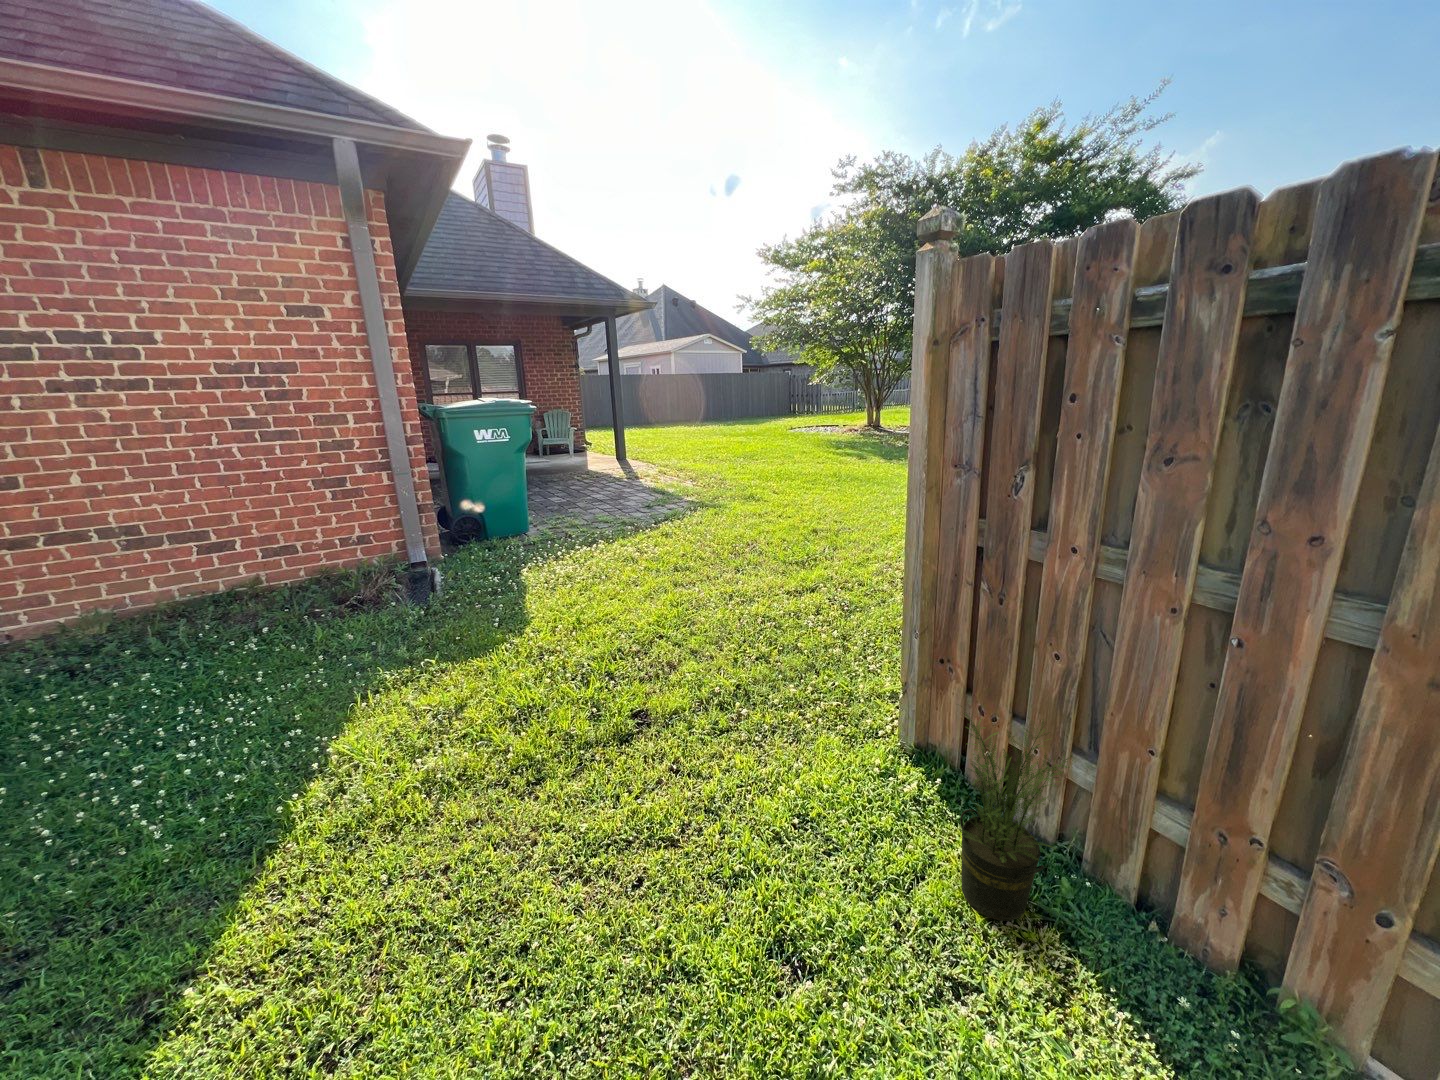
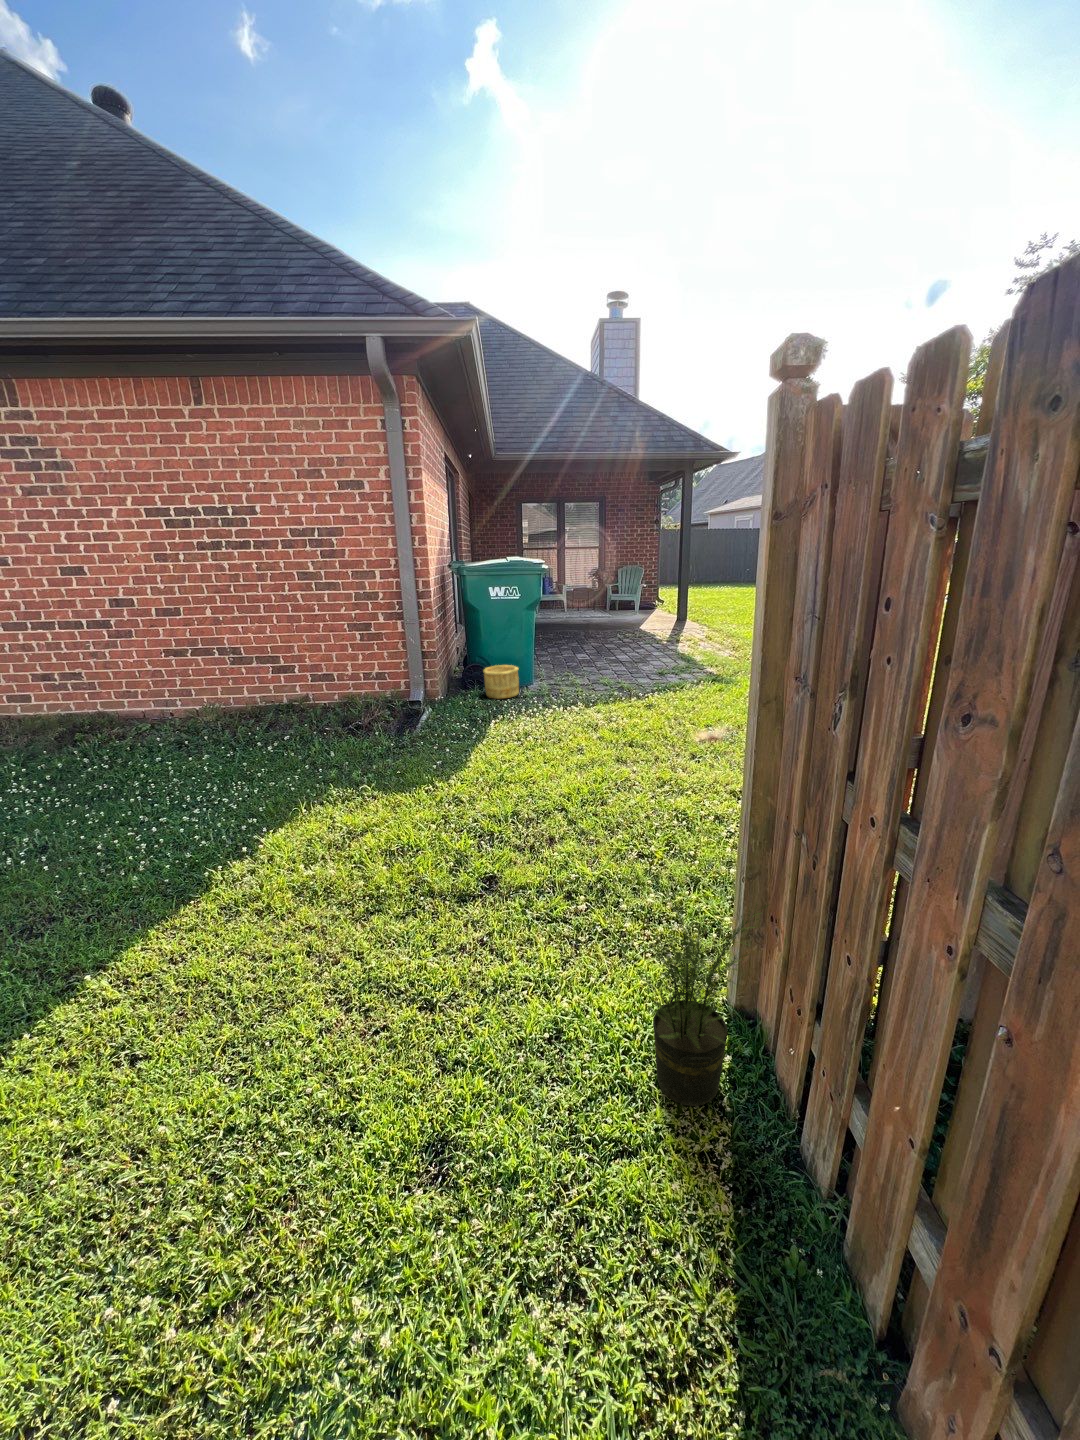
wooden bucket: none [477,514,520,552] -> present [483,665,519,699]

